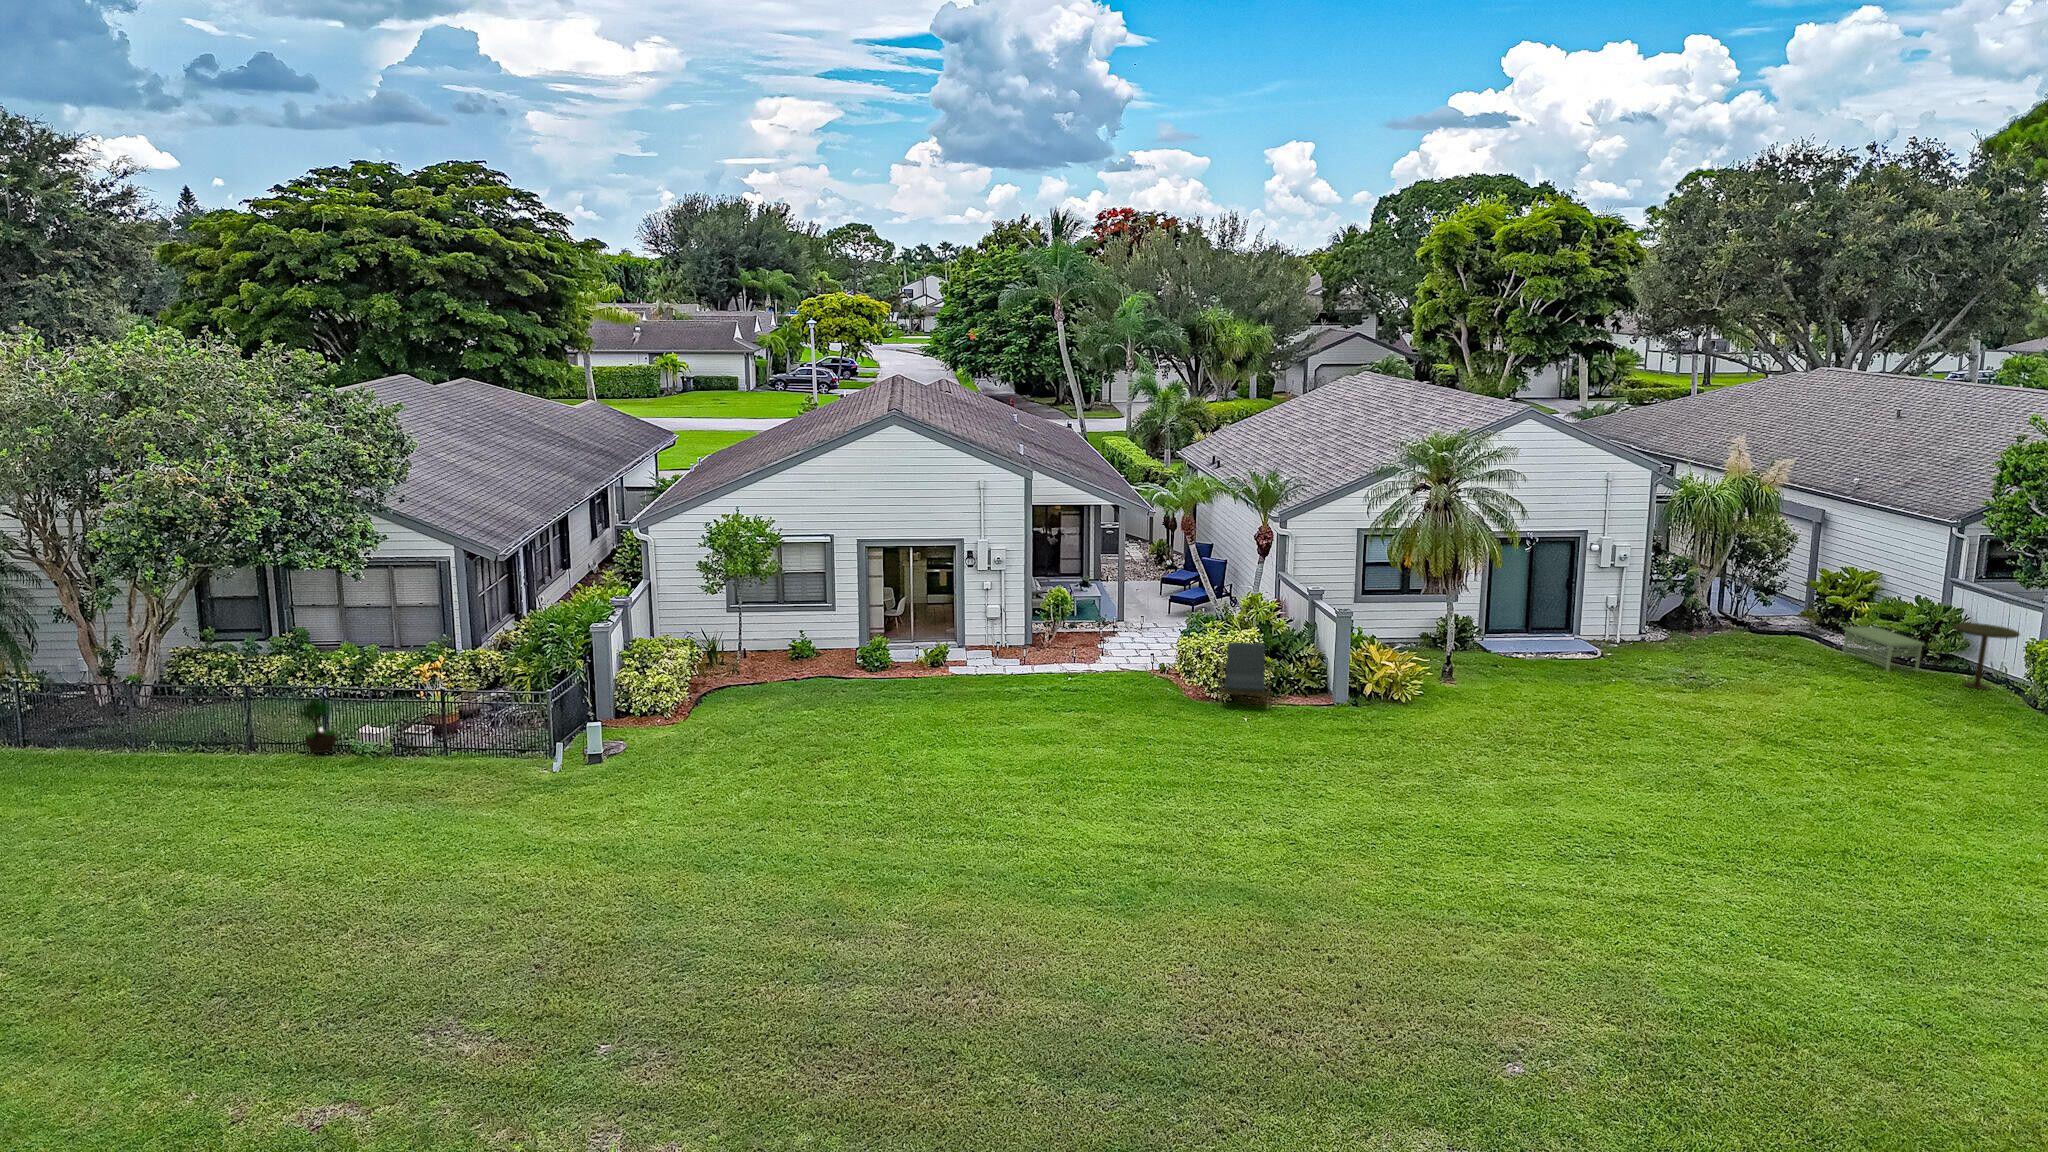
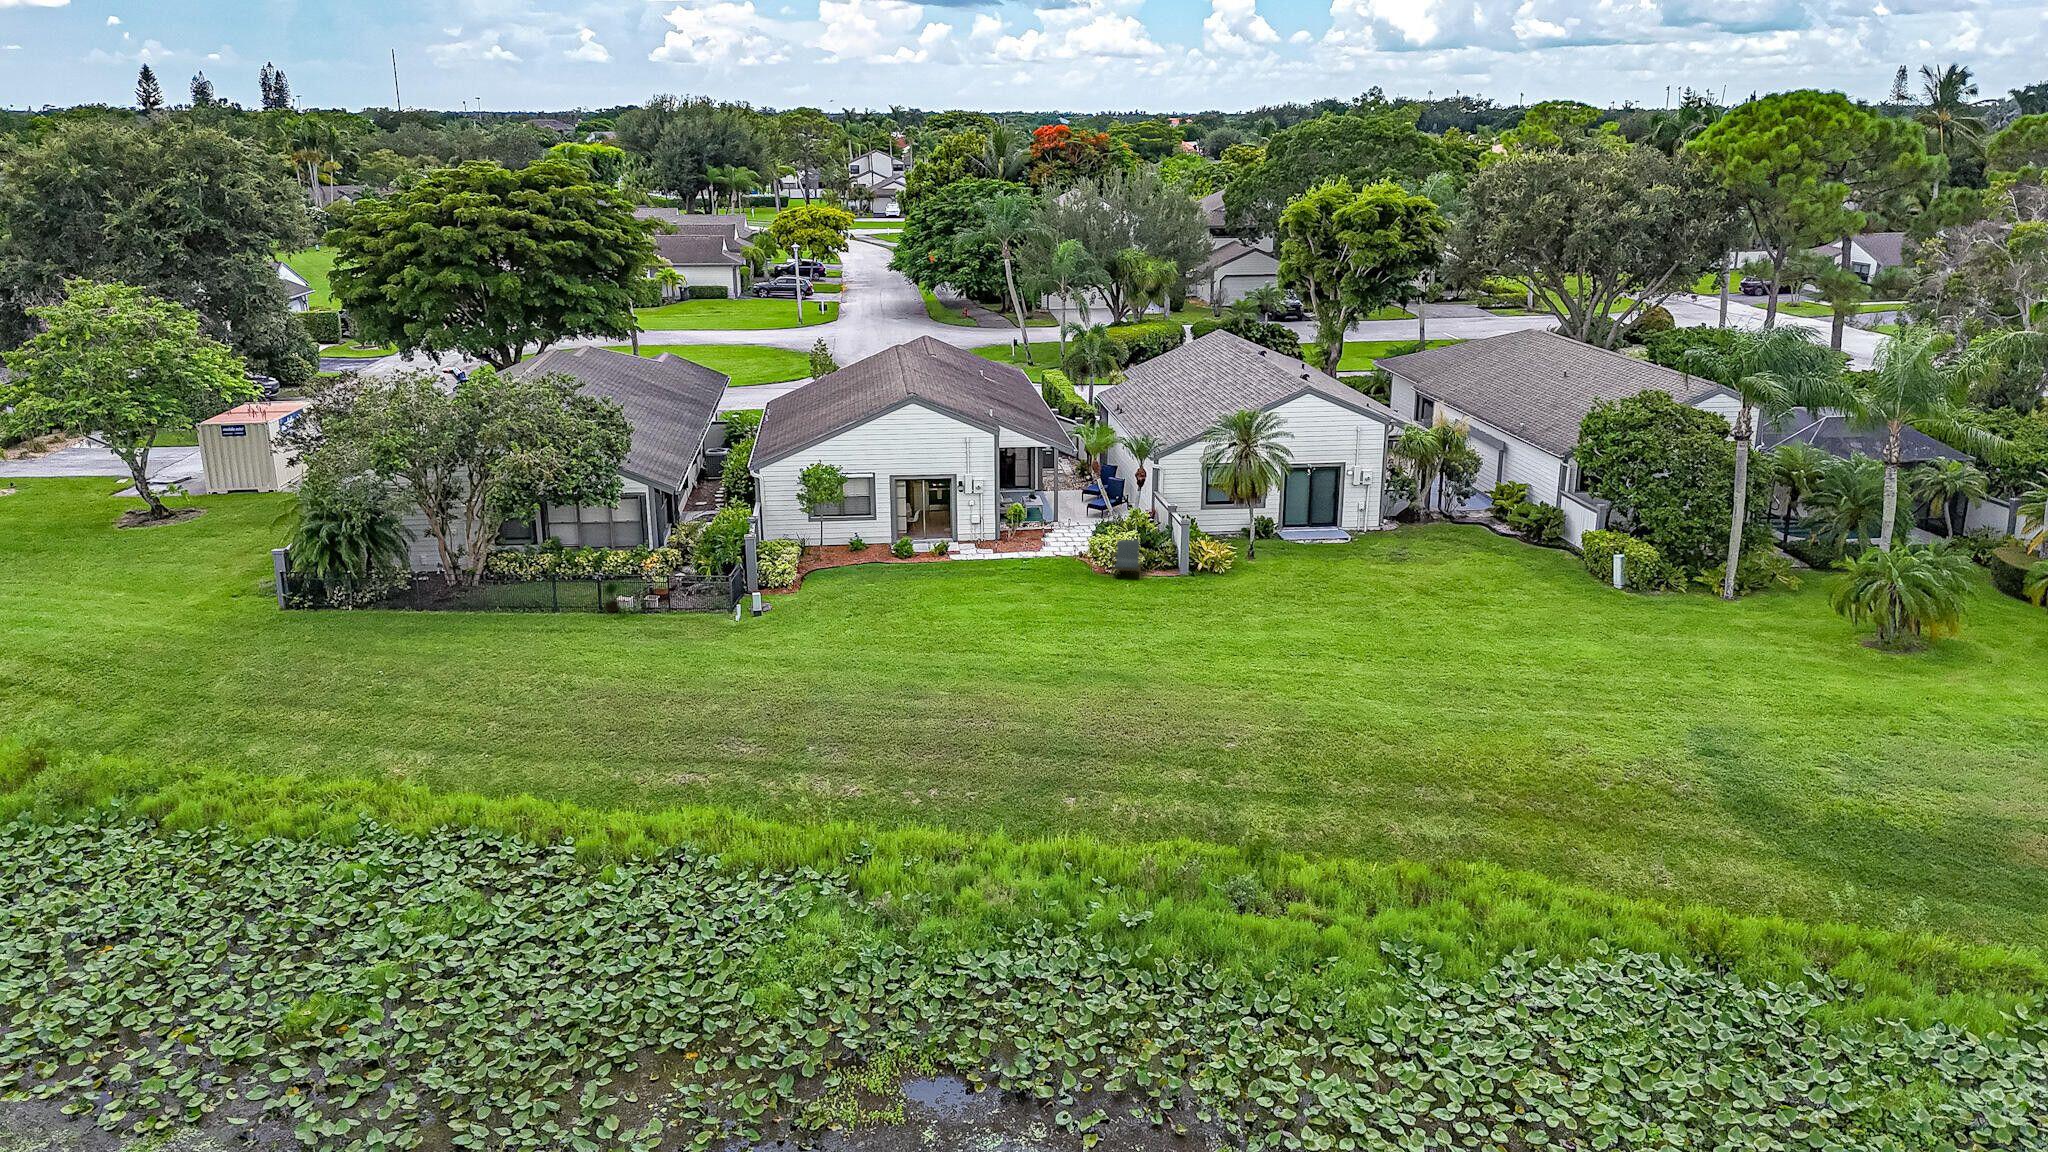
pedestal table: present [1953,623,2020,690] -> none [1547,521,1582,560]
storage bench: present [1842,627,1925,672] -> none [1498,521,1538,550]

